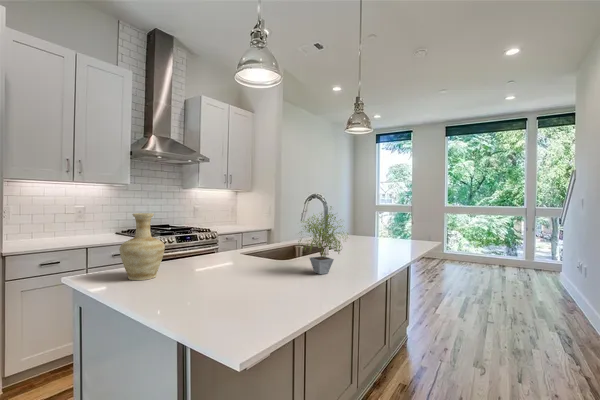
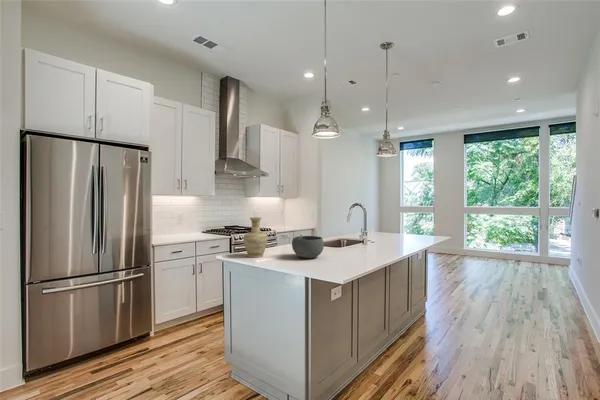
potted plant: present [298,213,348,274] -> none [346,211,384,255]
bowl: none [202,244,255,282] -> present [292,236,324,258]

